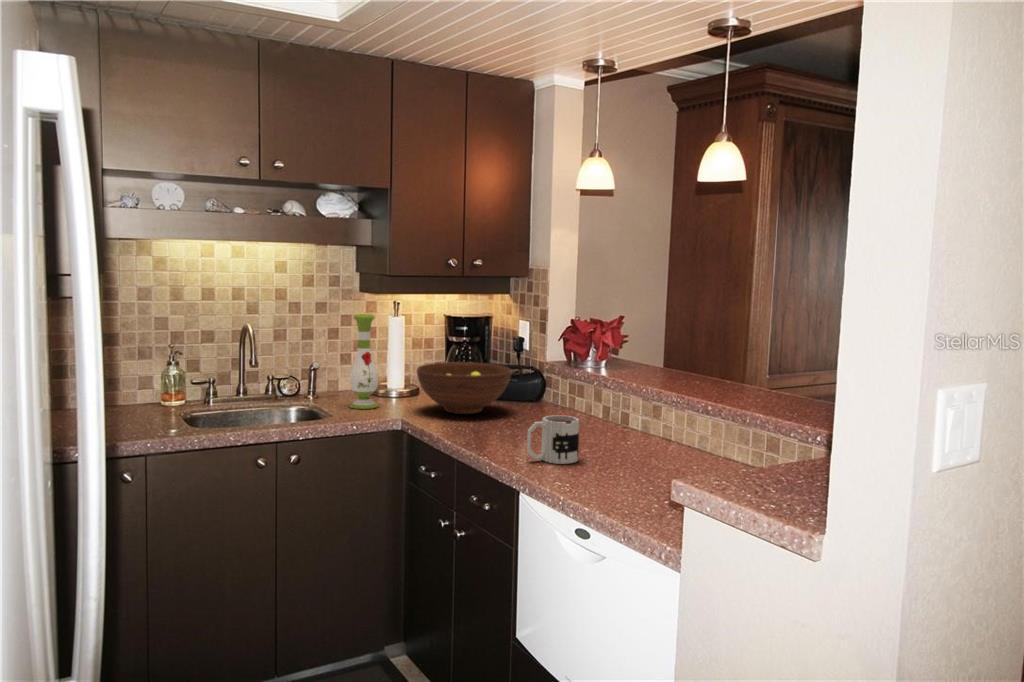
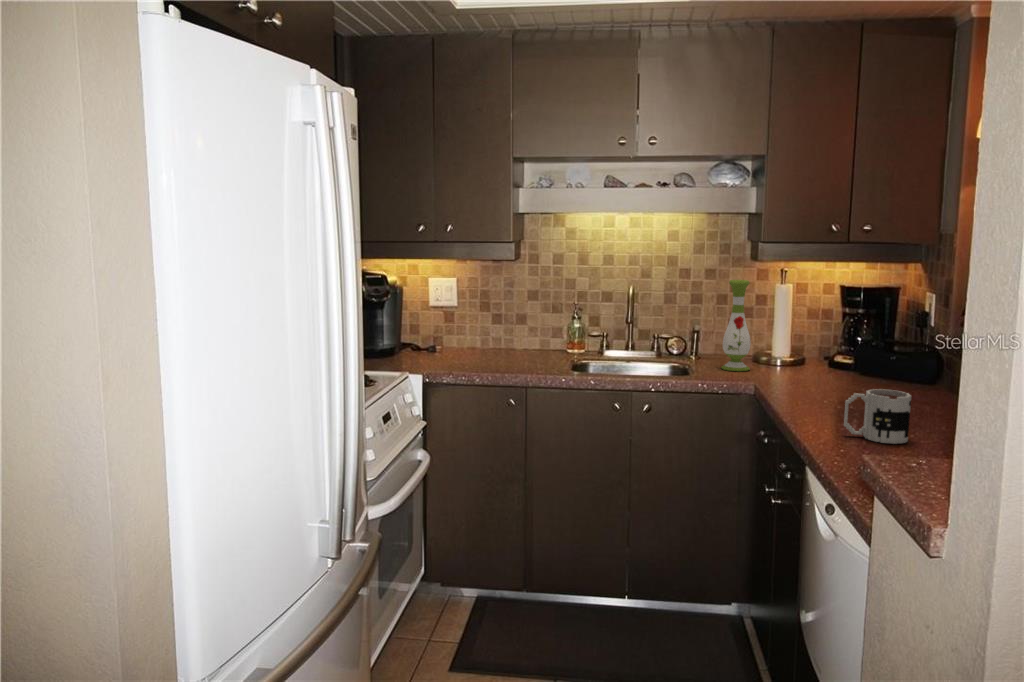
fruit bowl: present [417,362,511,414] -> none [783,332,890,385]

